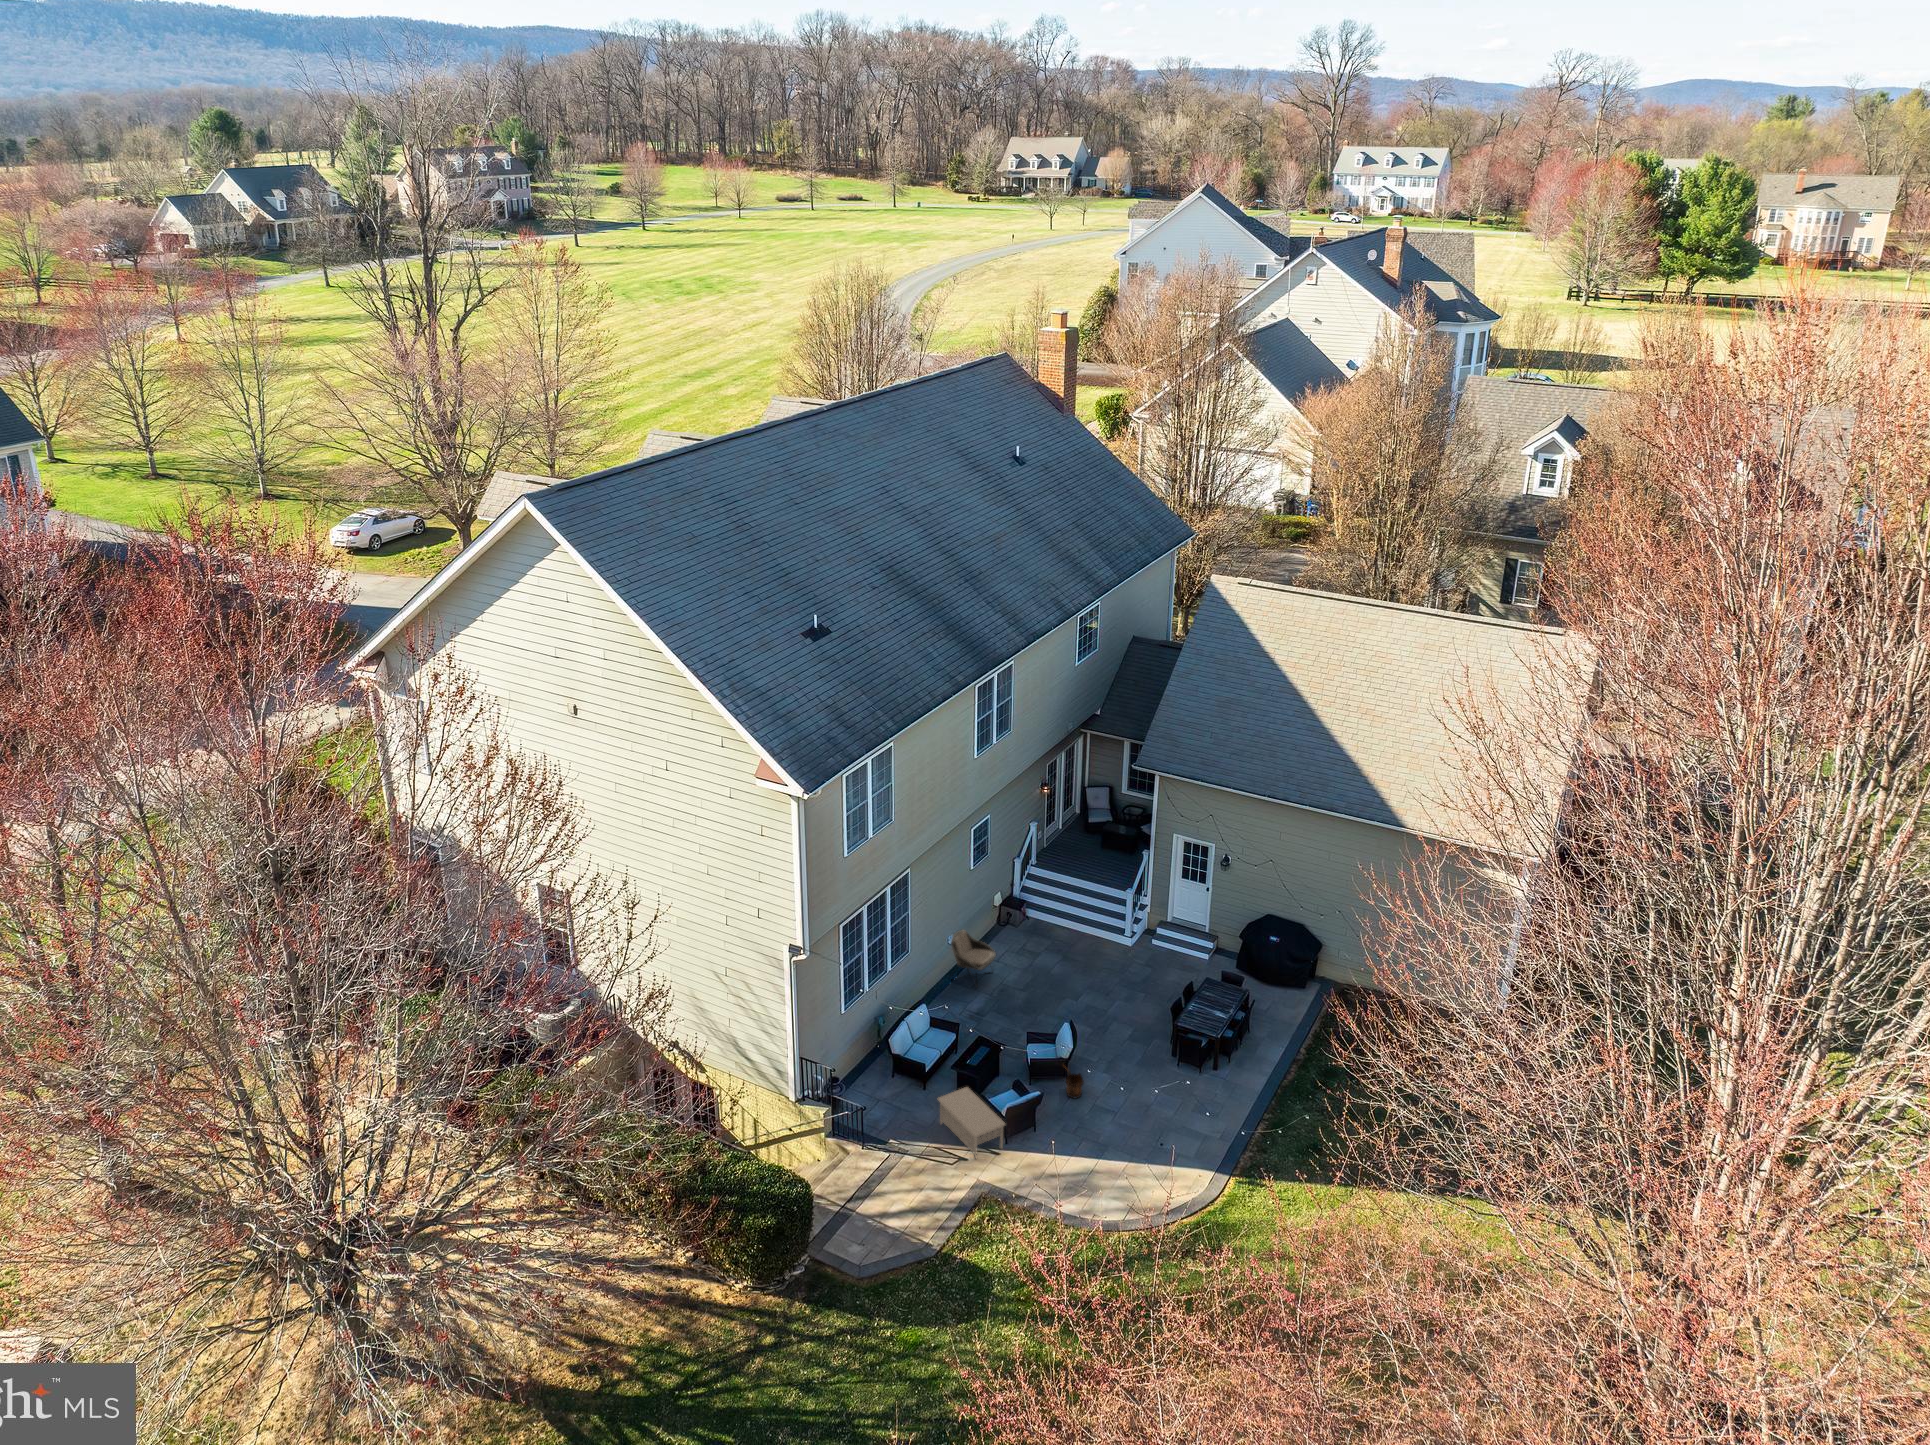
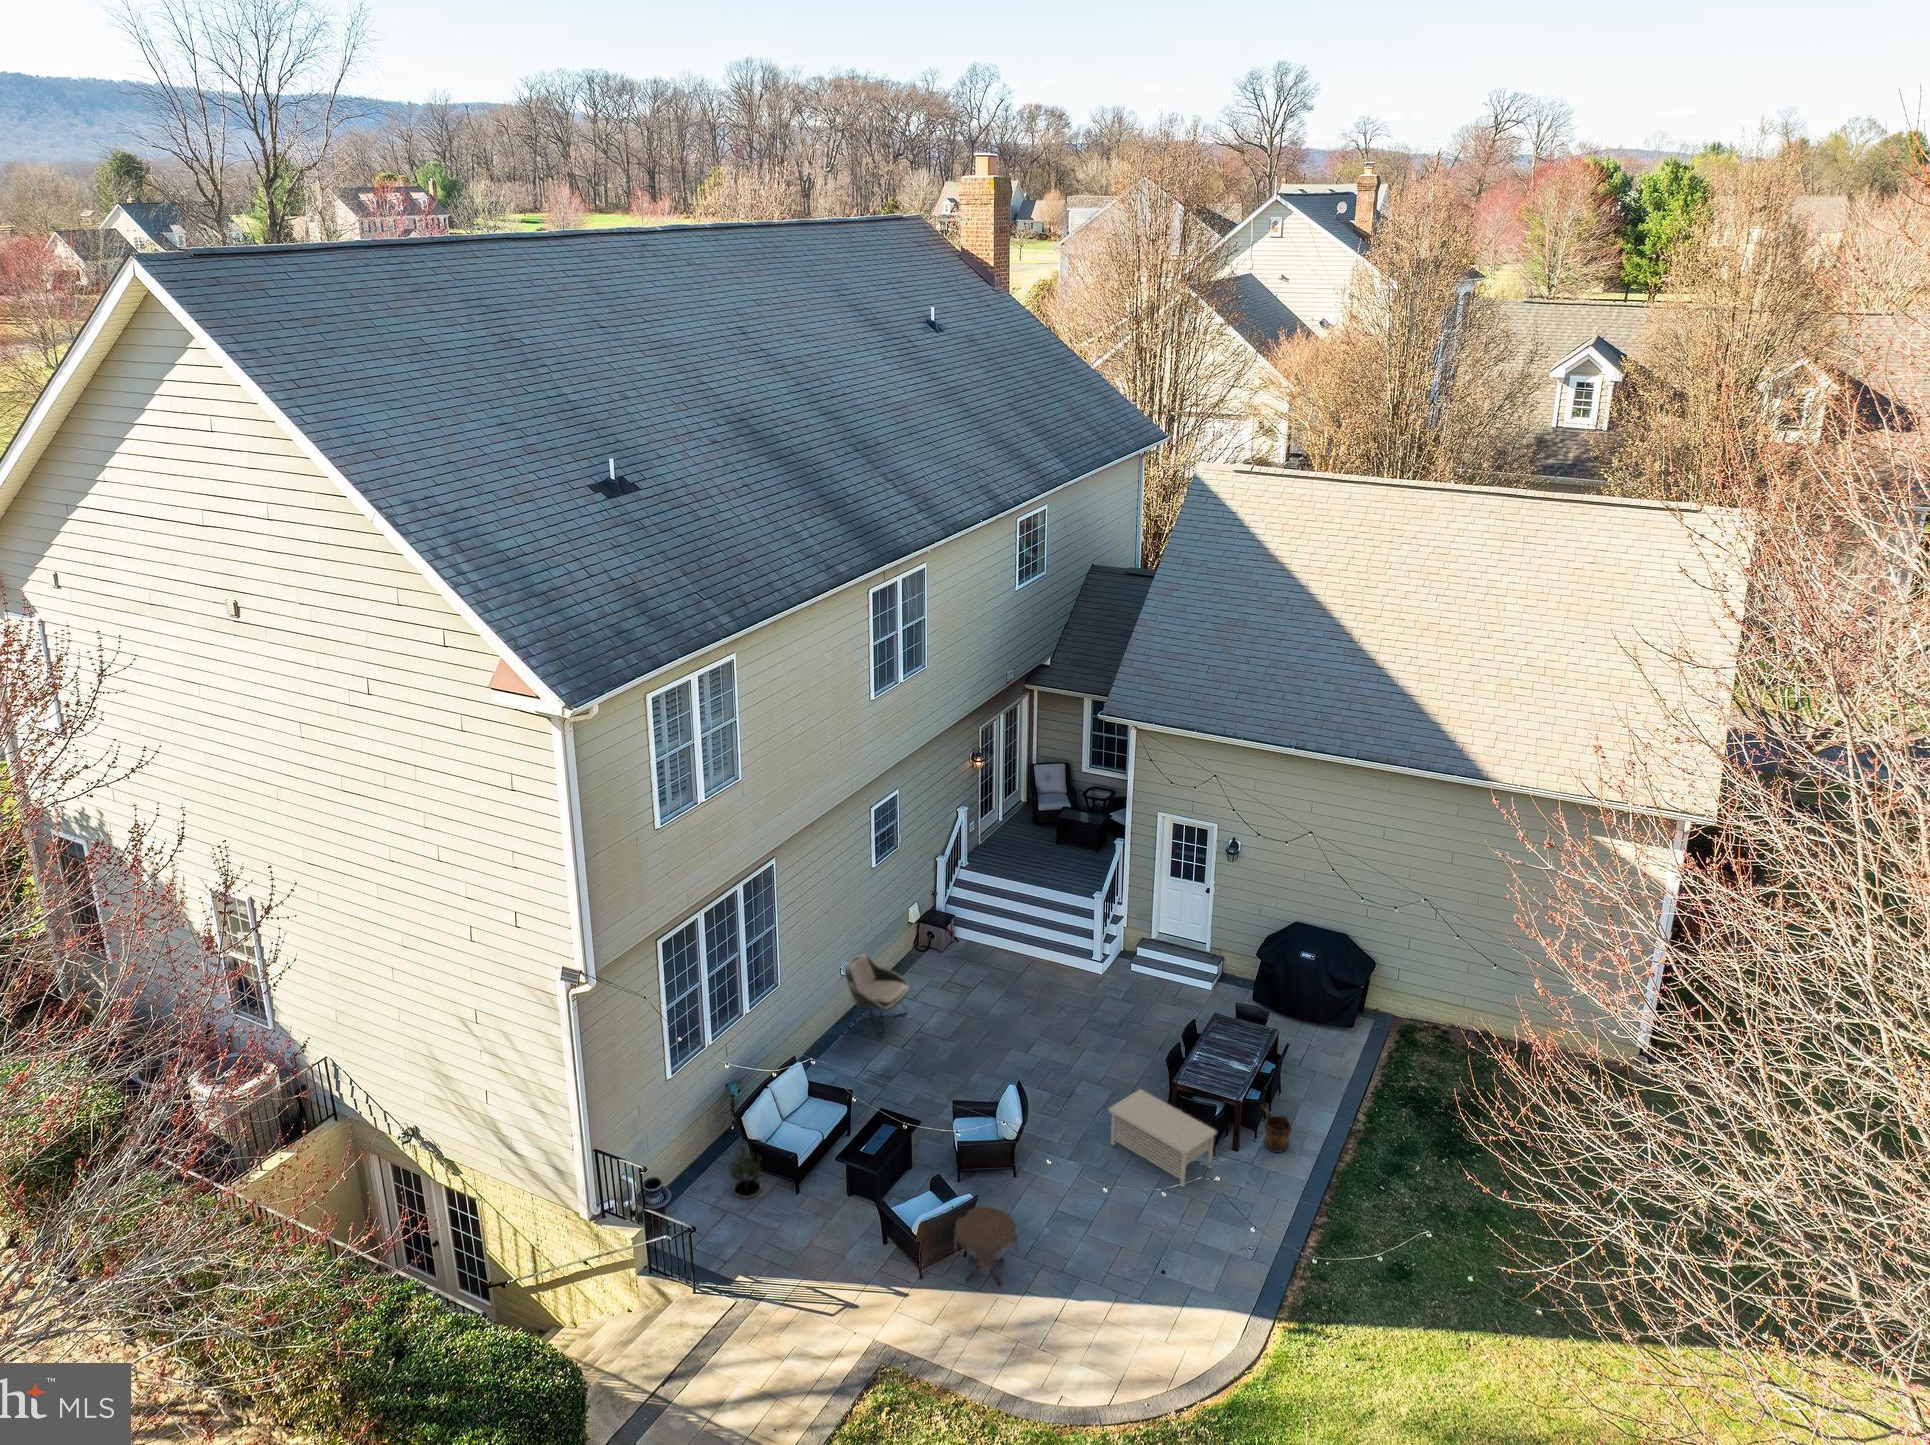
potted tree: none [878,1056,903,1093] -> present [726,1145,763,1199]
bucket: present [1065,1068,1084,1098] -> present [1264,1111,1291,1153]
storage bench: present [937,1087,1005,1159] -> present [1109,1090,1217,1187]
side table: none [1029,1101,1070,1151] -> present [954,1207,1017,1285]

